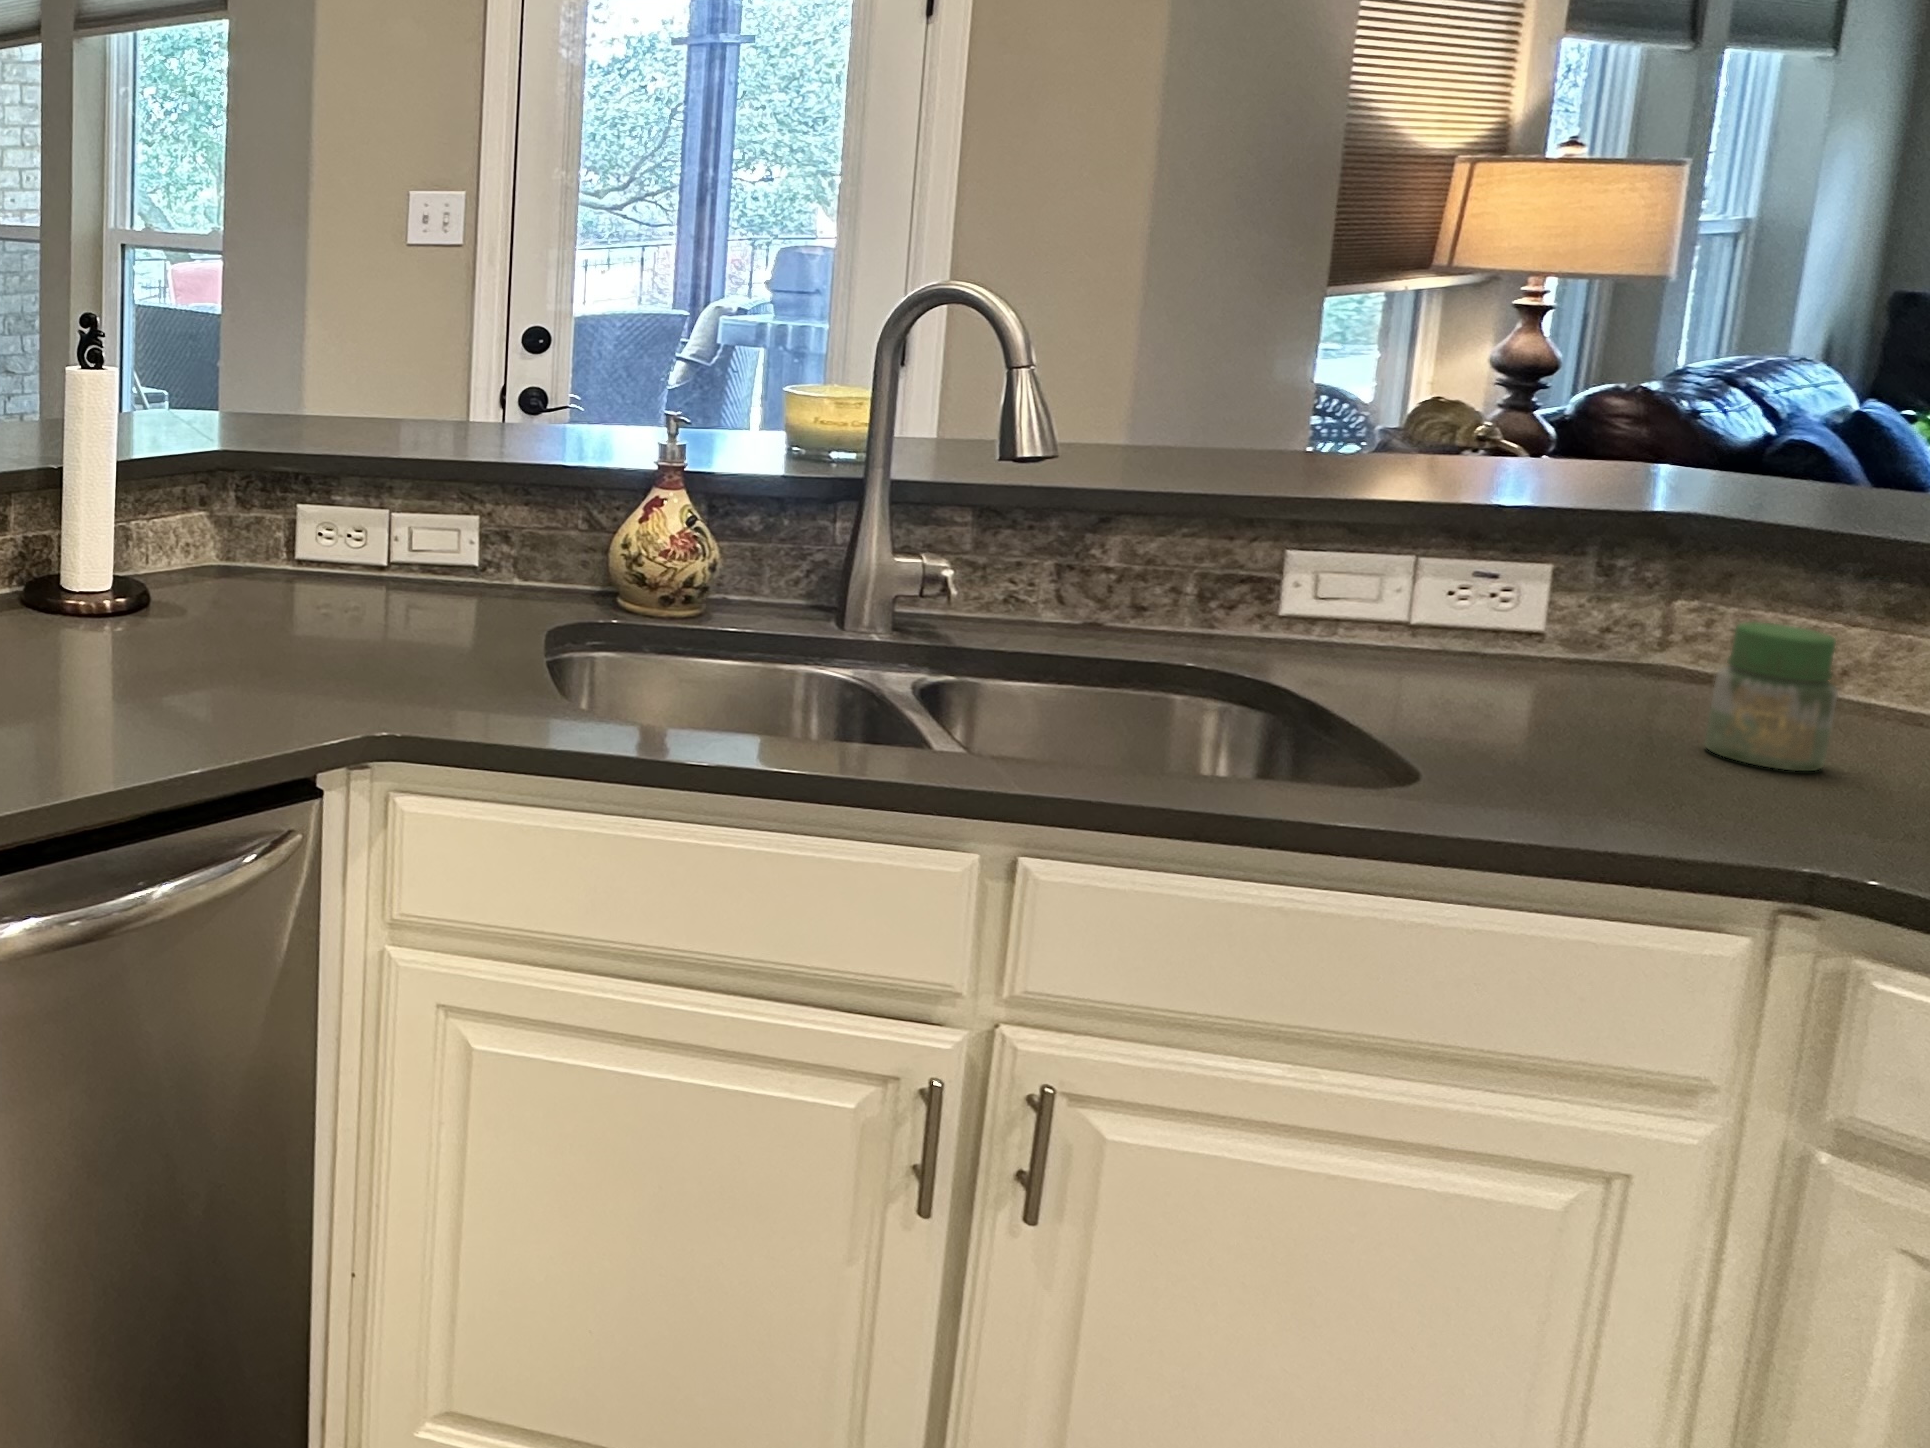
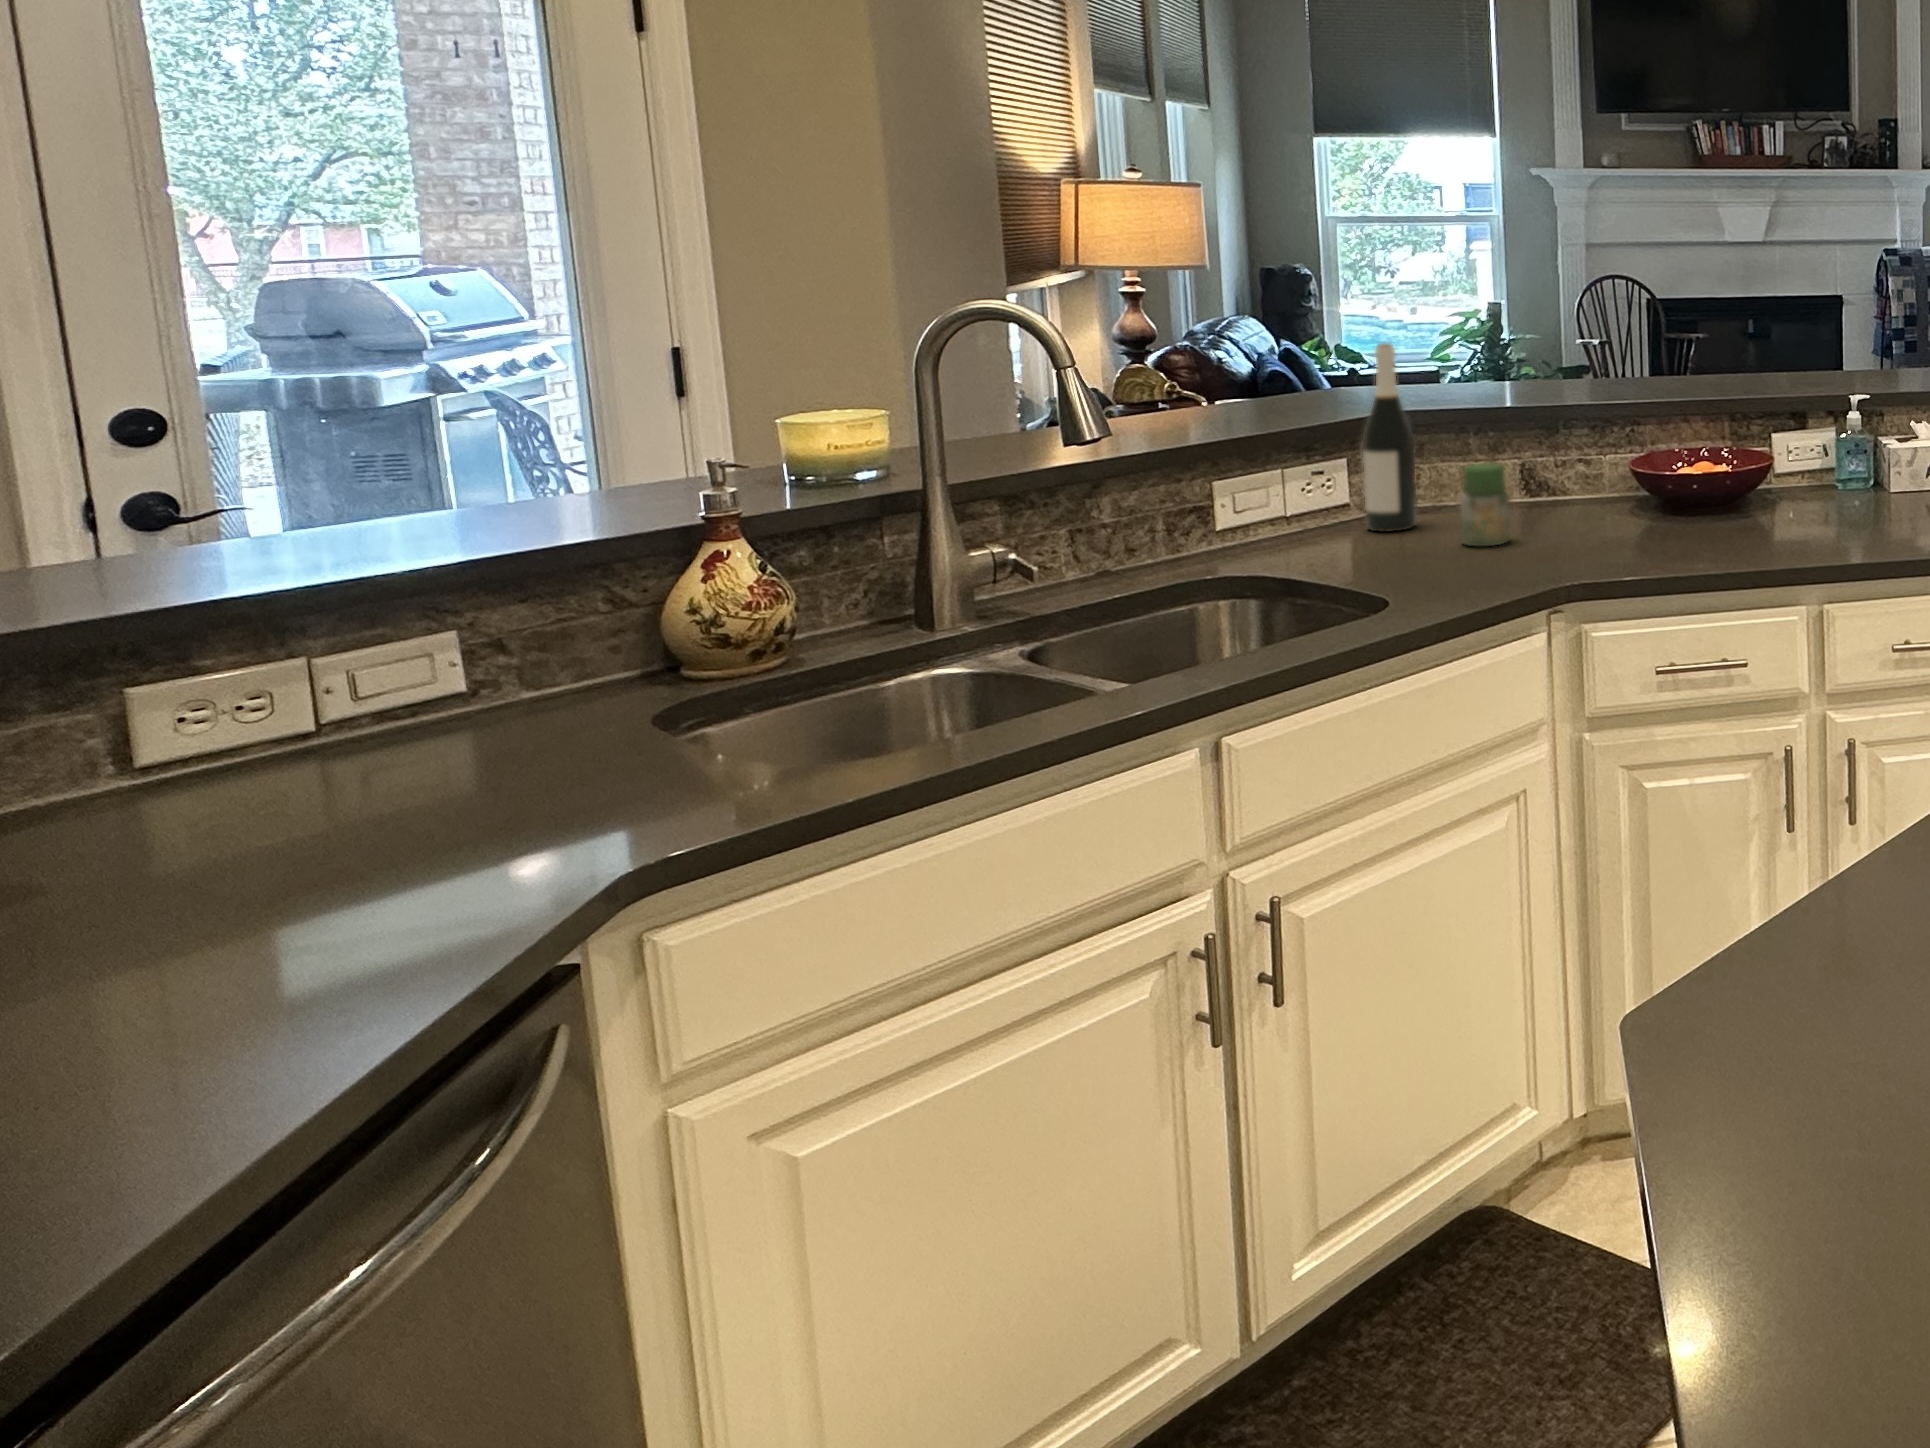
wine bottle: none [1558,400,1687,698] -> present [1363,343,1417,532]

